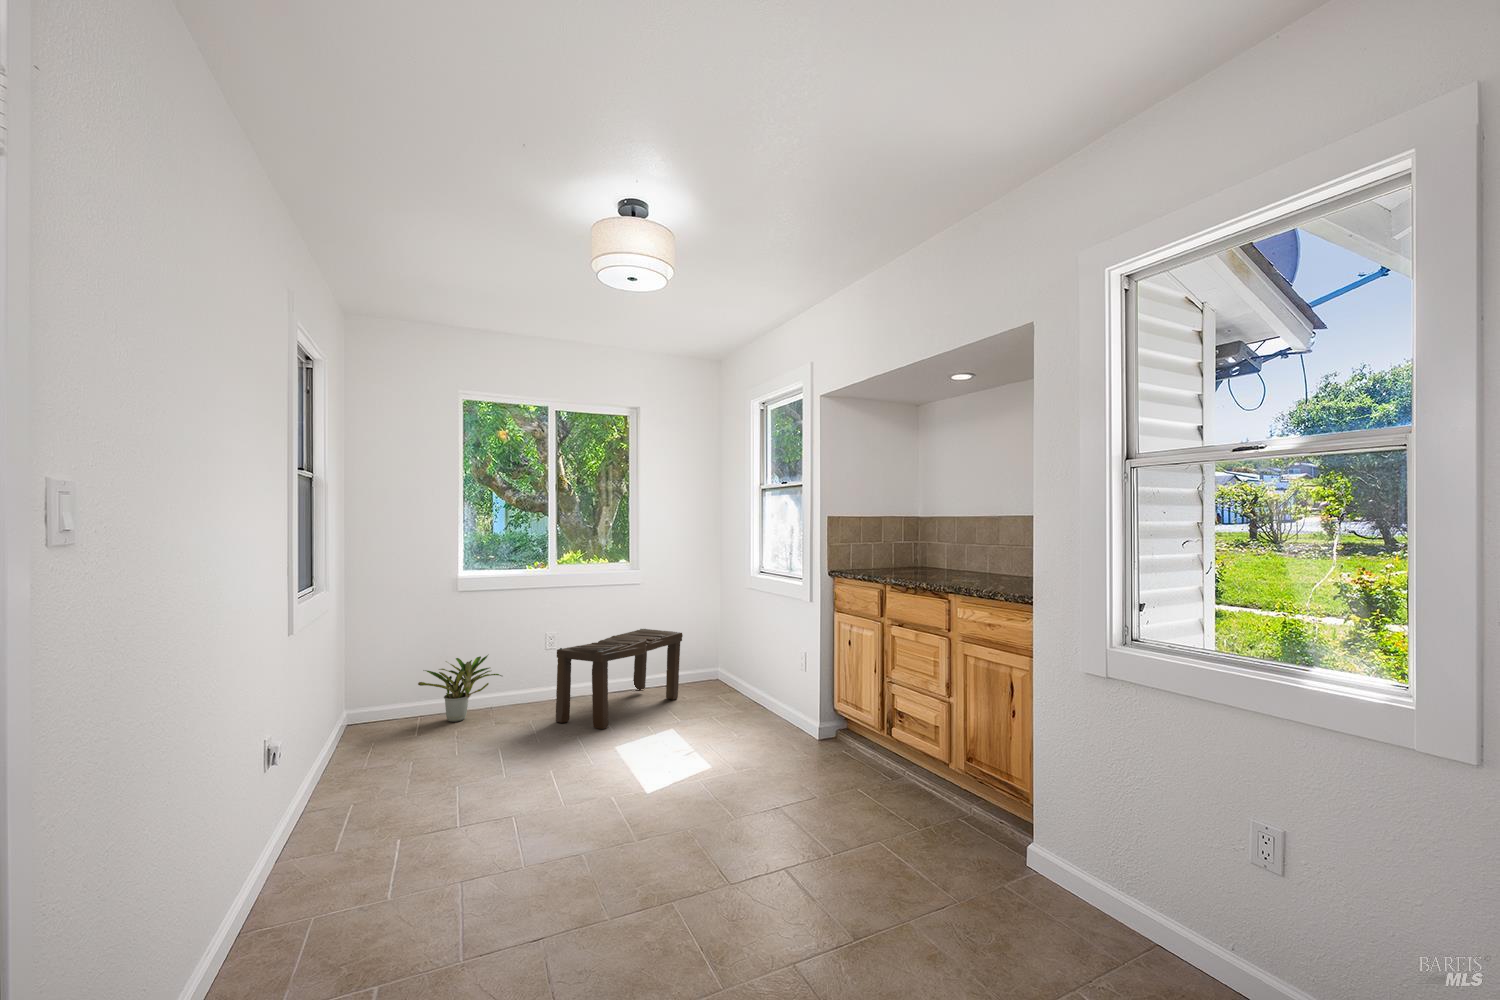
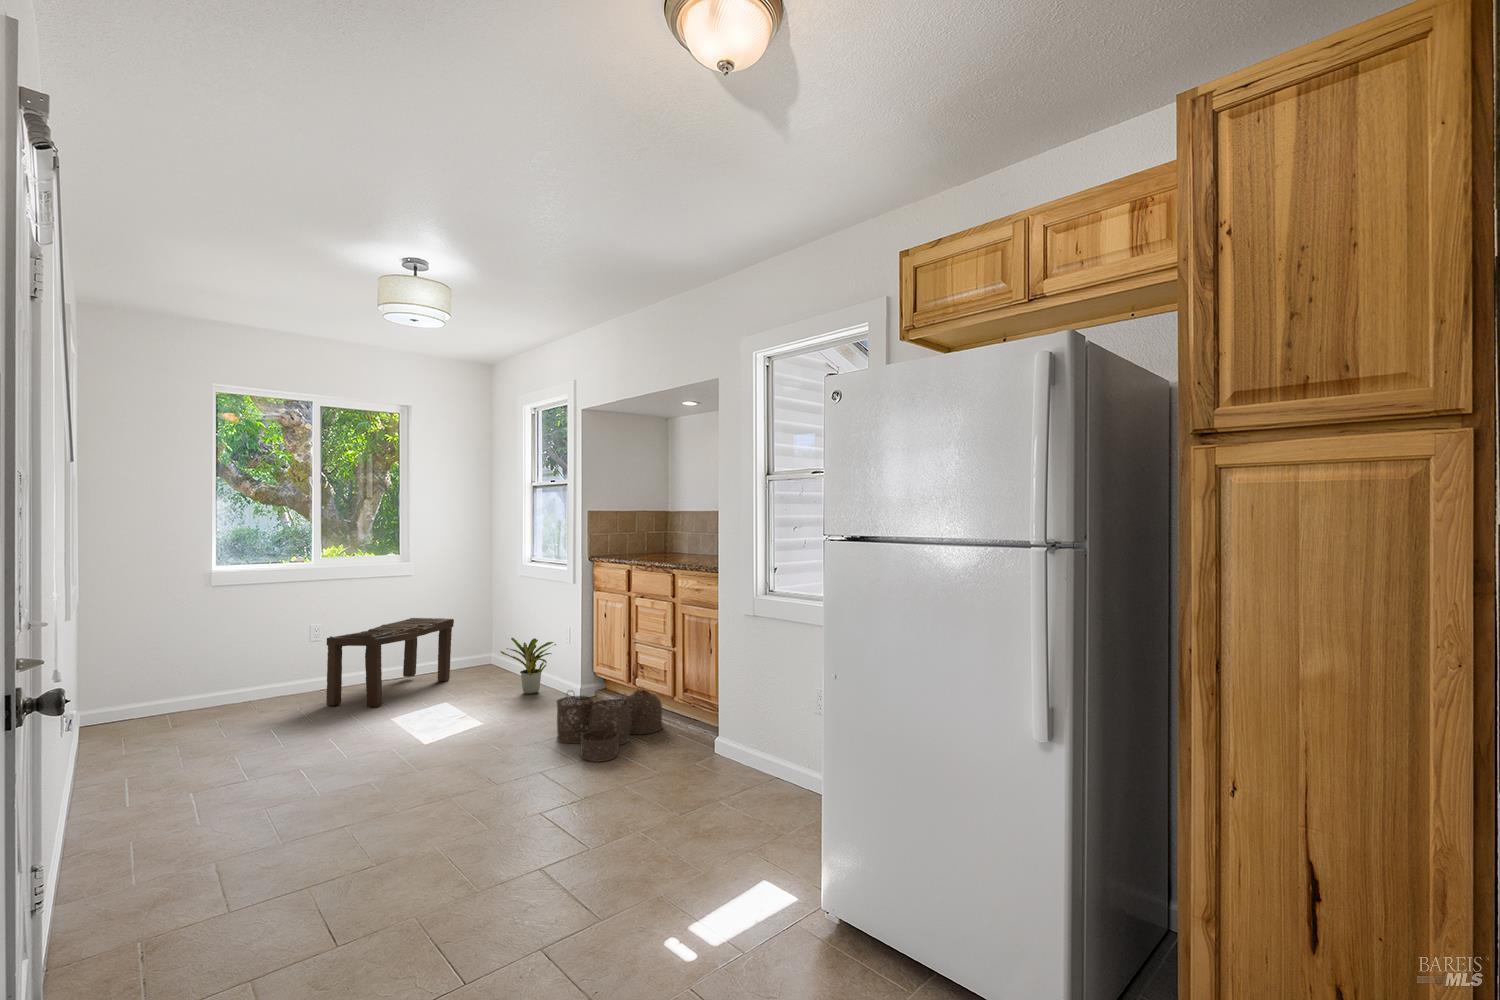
potted plant: present [418,655,502,722] -> present [500,638,556,694]
woven basket: none [799,744,935,862] -> present [556,687,662,762]

